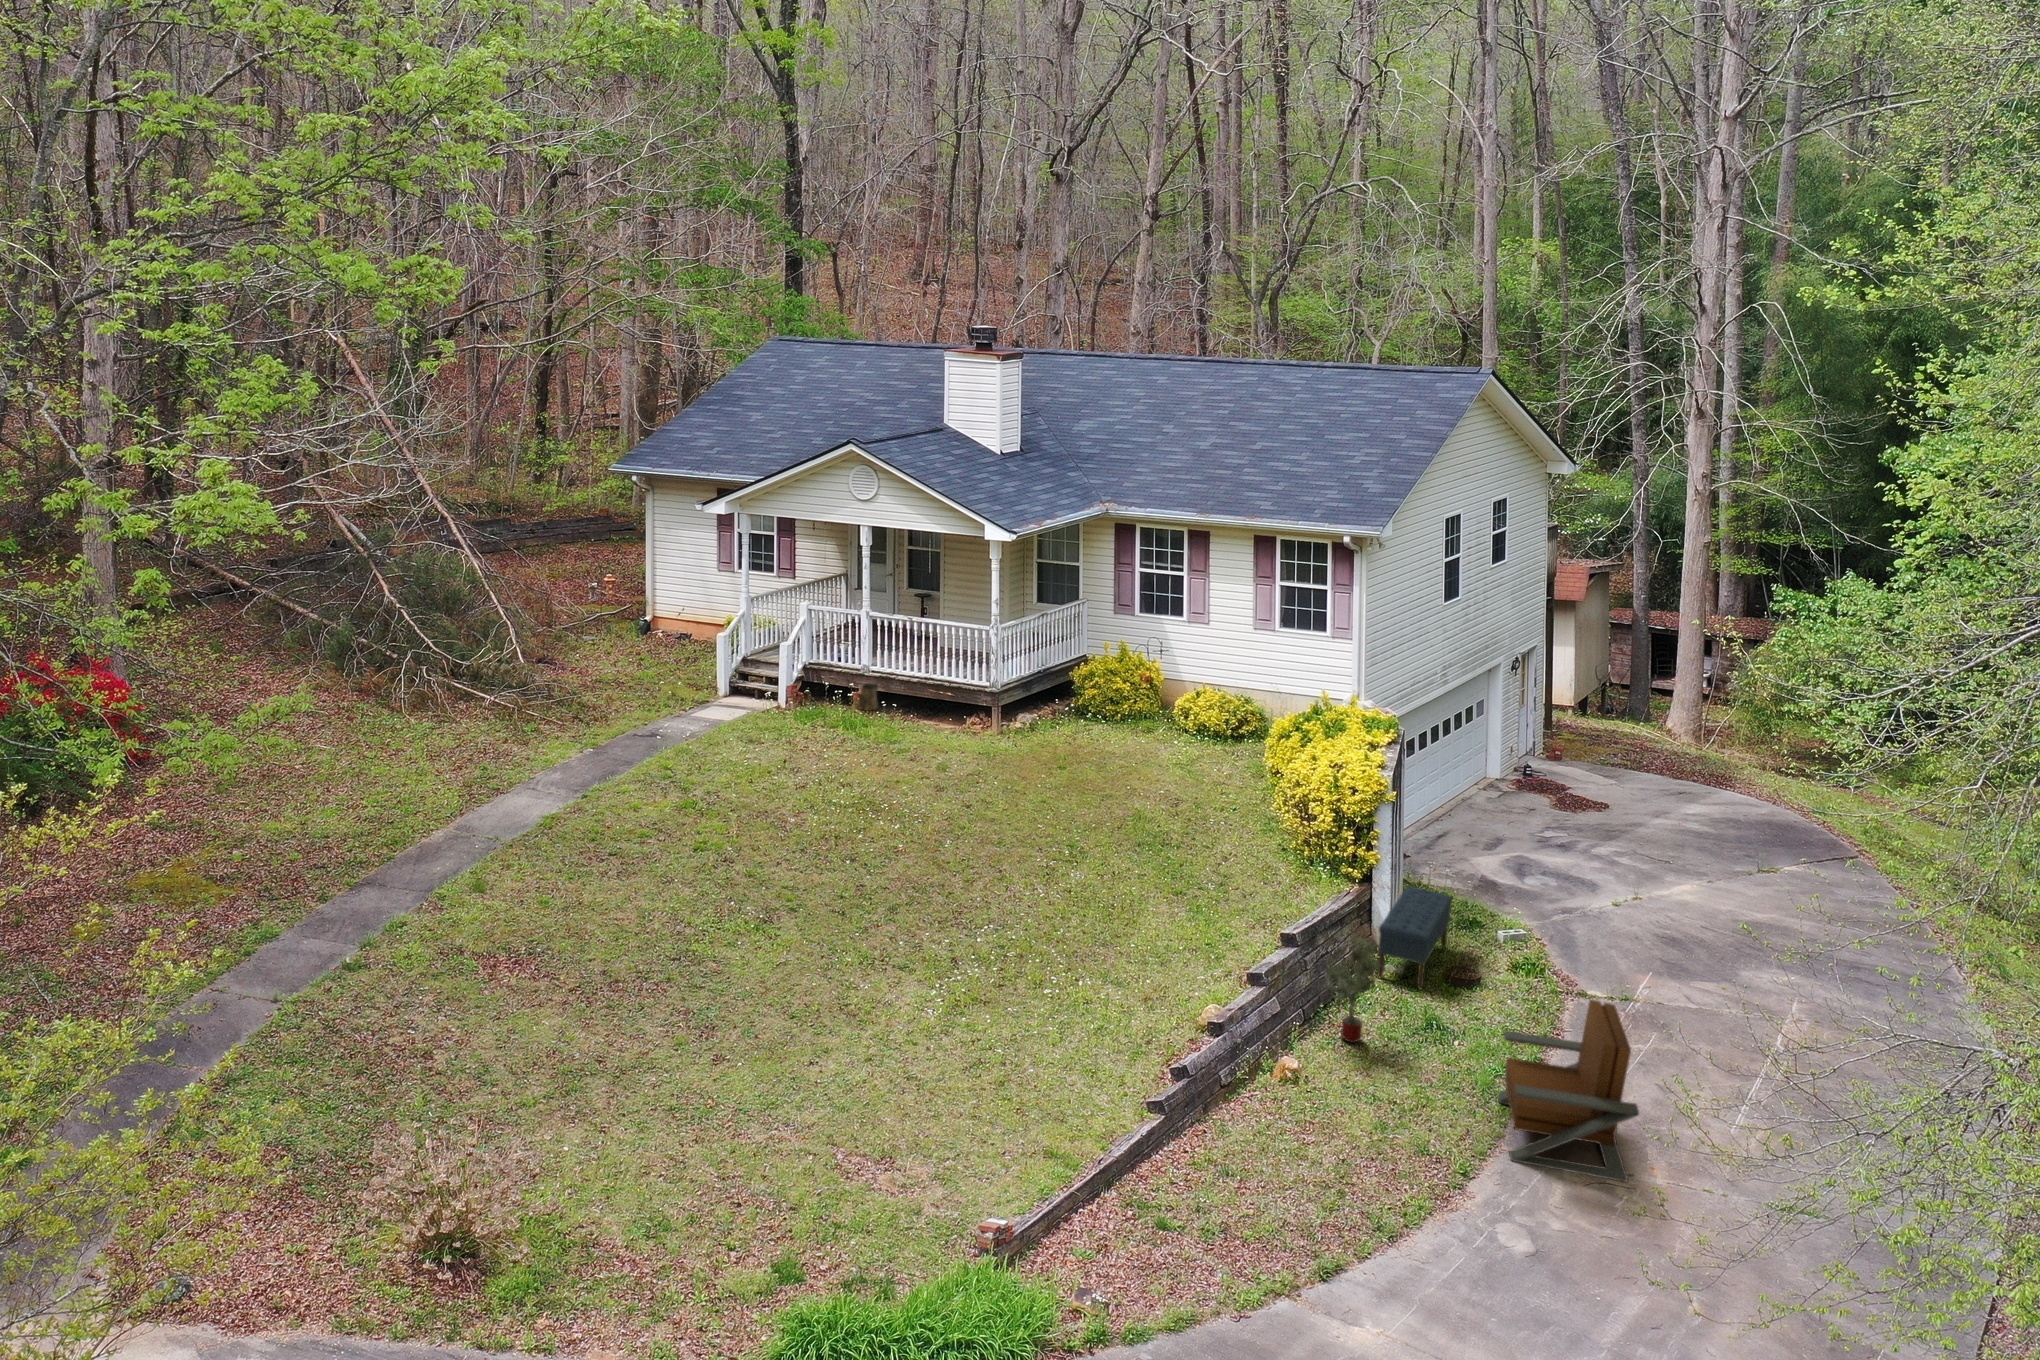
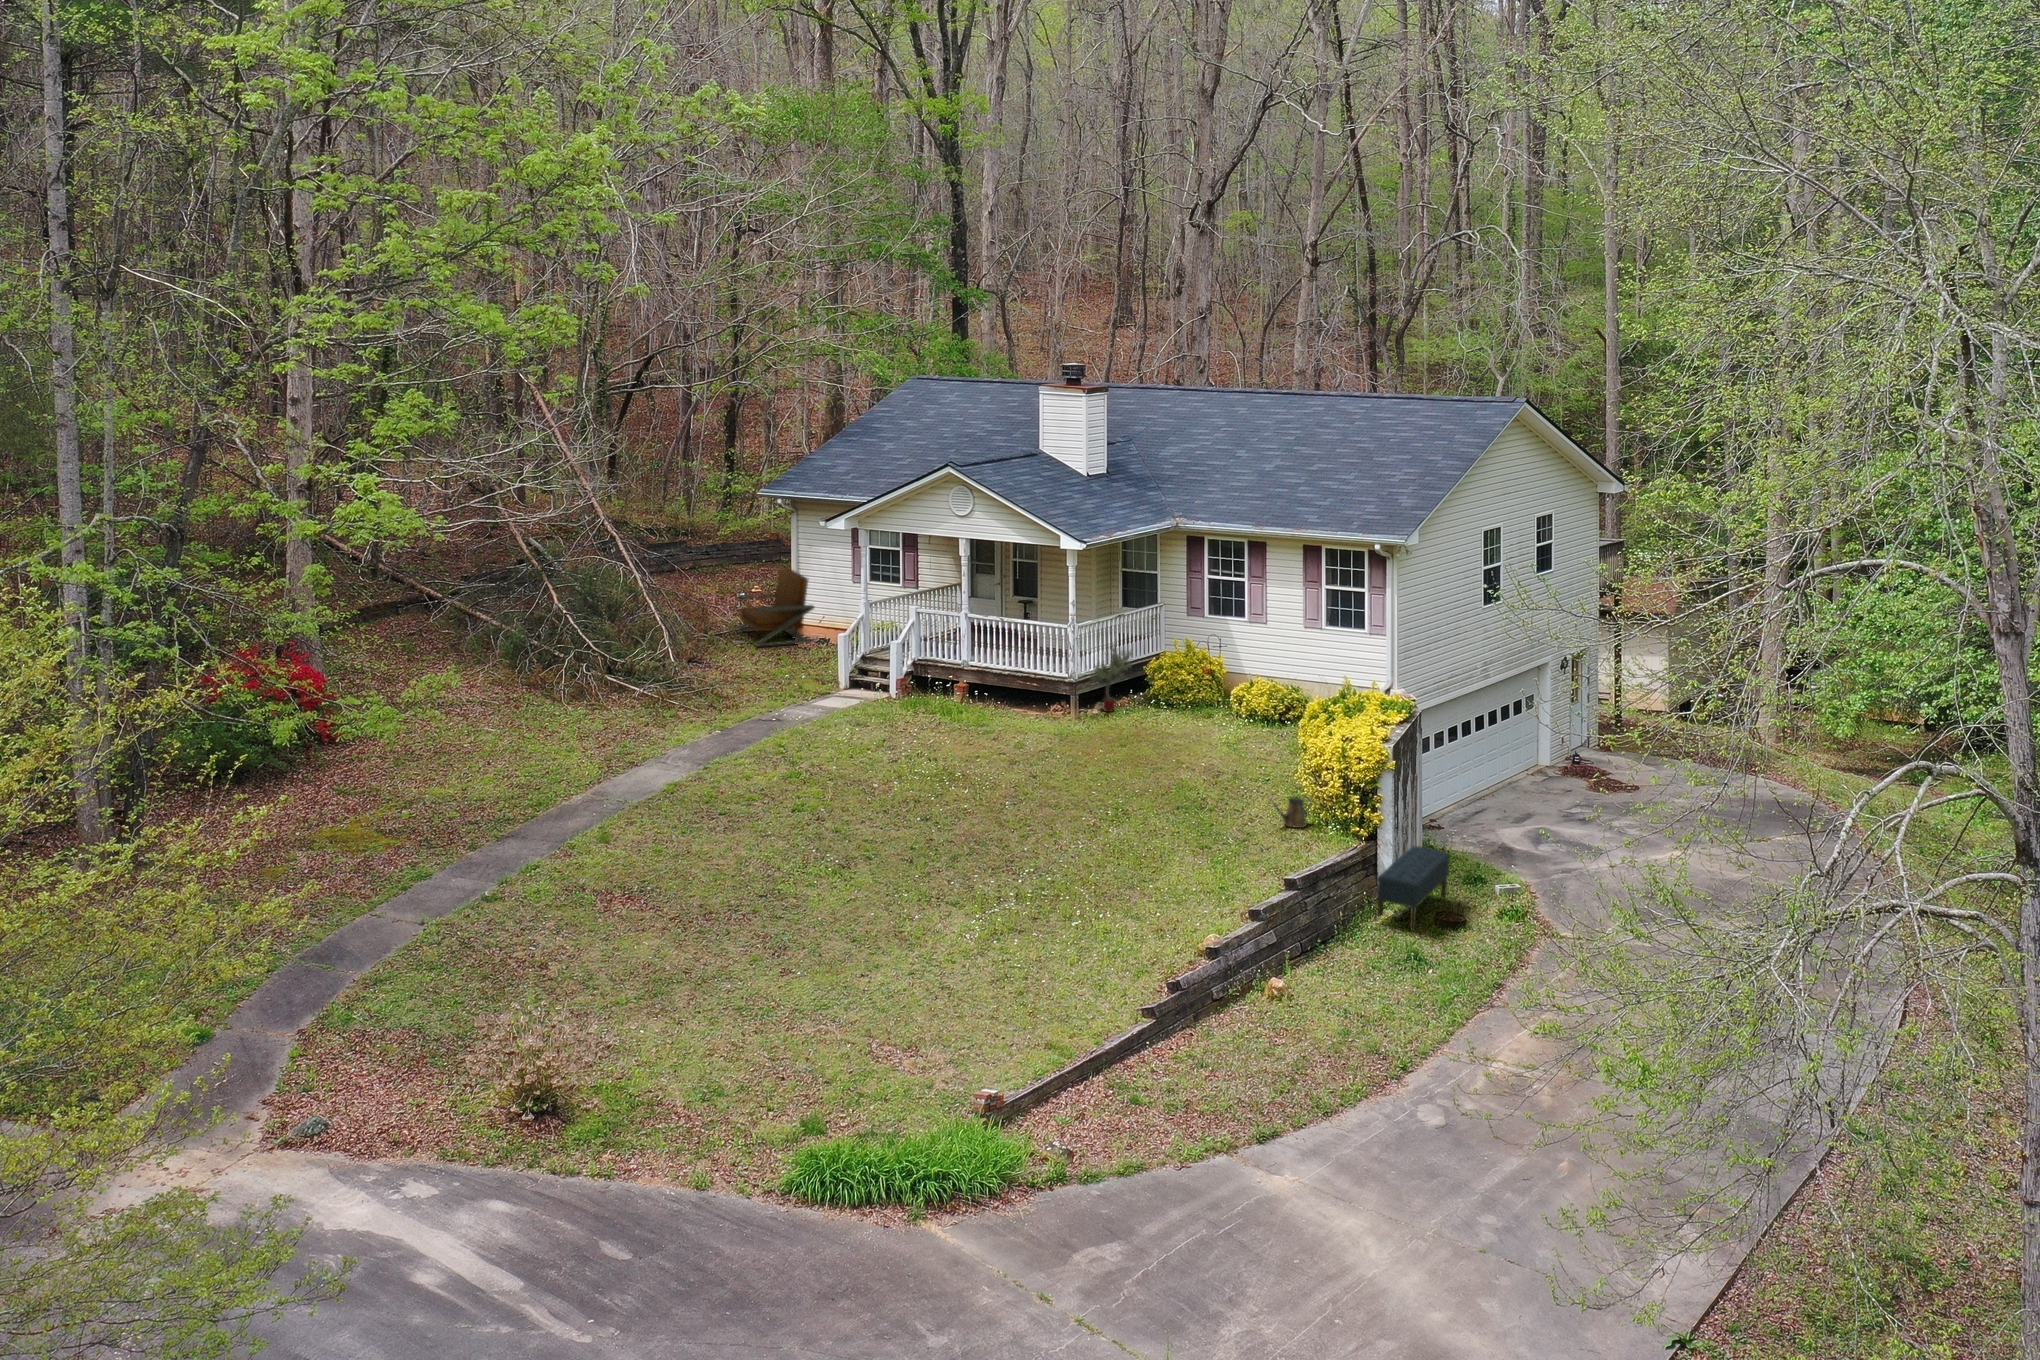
watering can: present [856,683,878,711] -> present [1270,797,1312,828]
potted tree: present [1324,933,1382,1043] -> present [1091,644,1132,712]
lounge chair: present [1498,1000,1639,1182] -> present [736,568,814,647]

